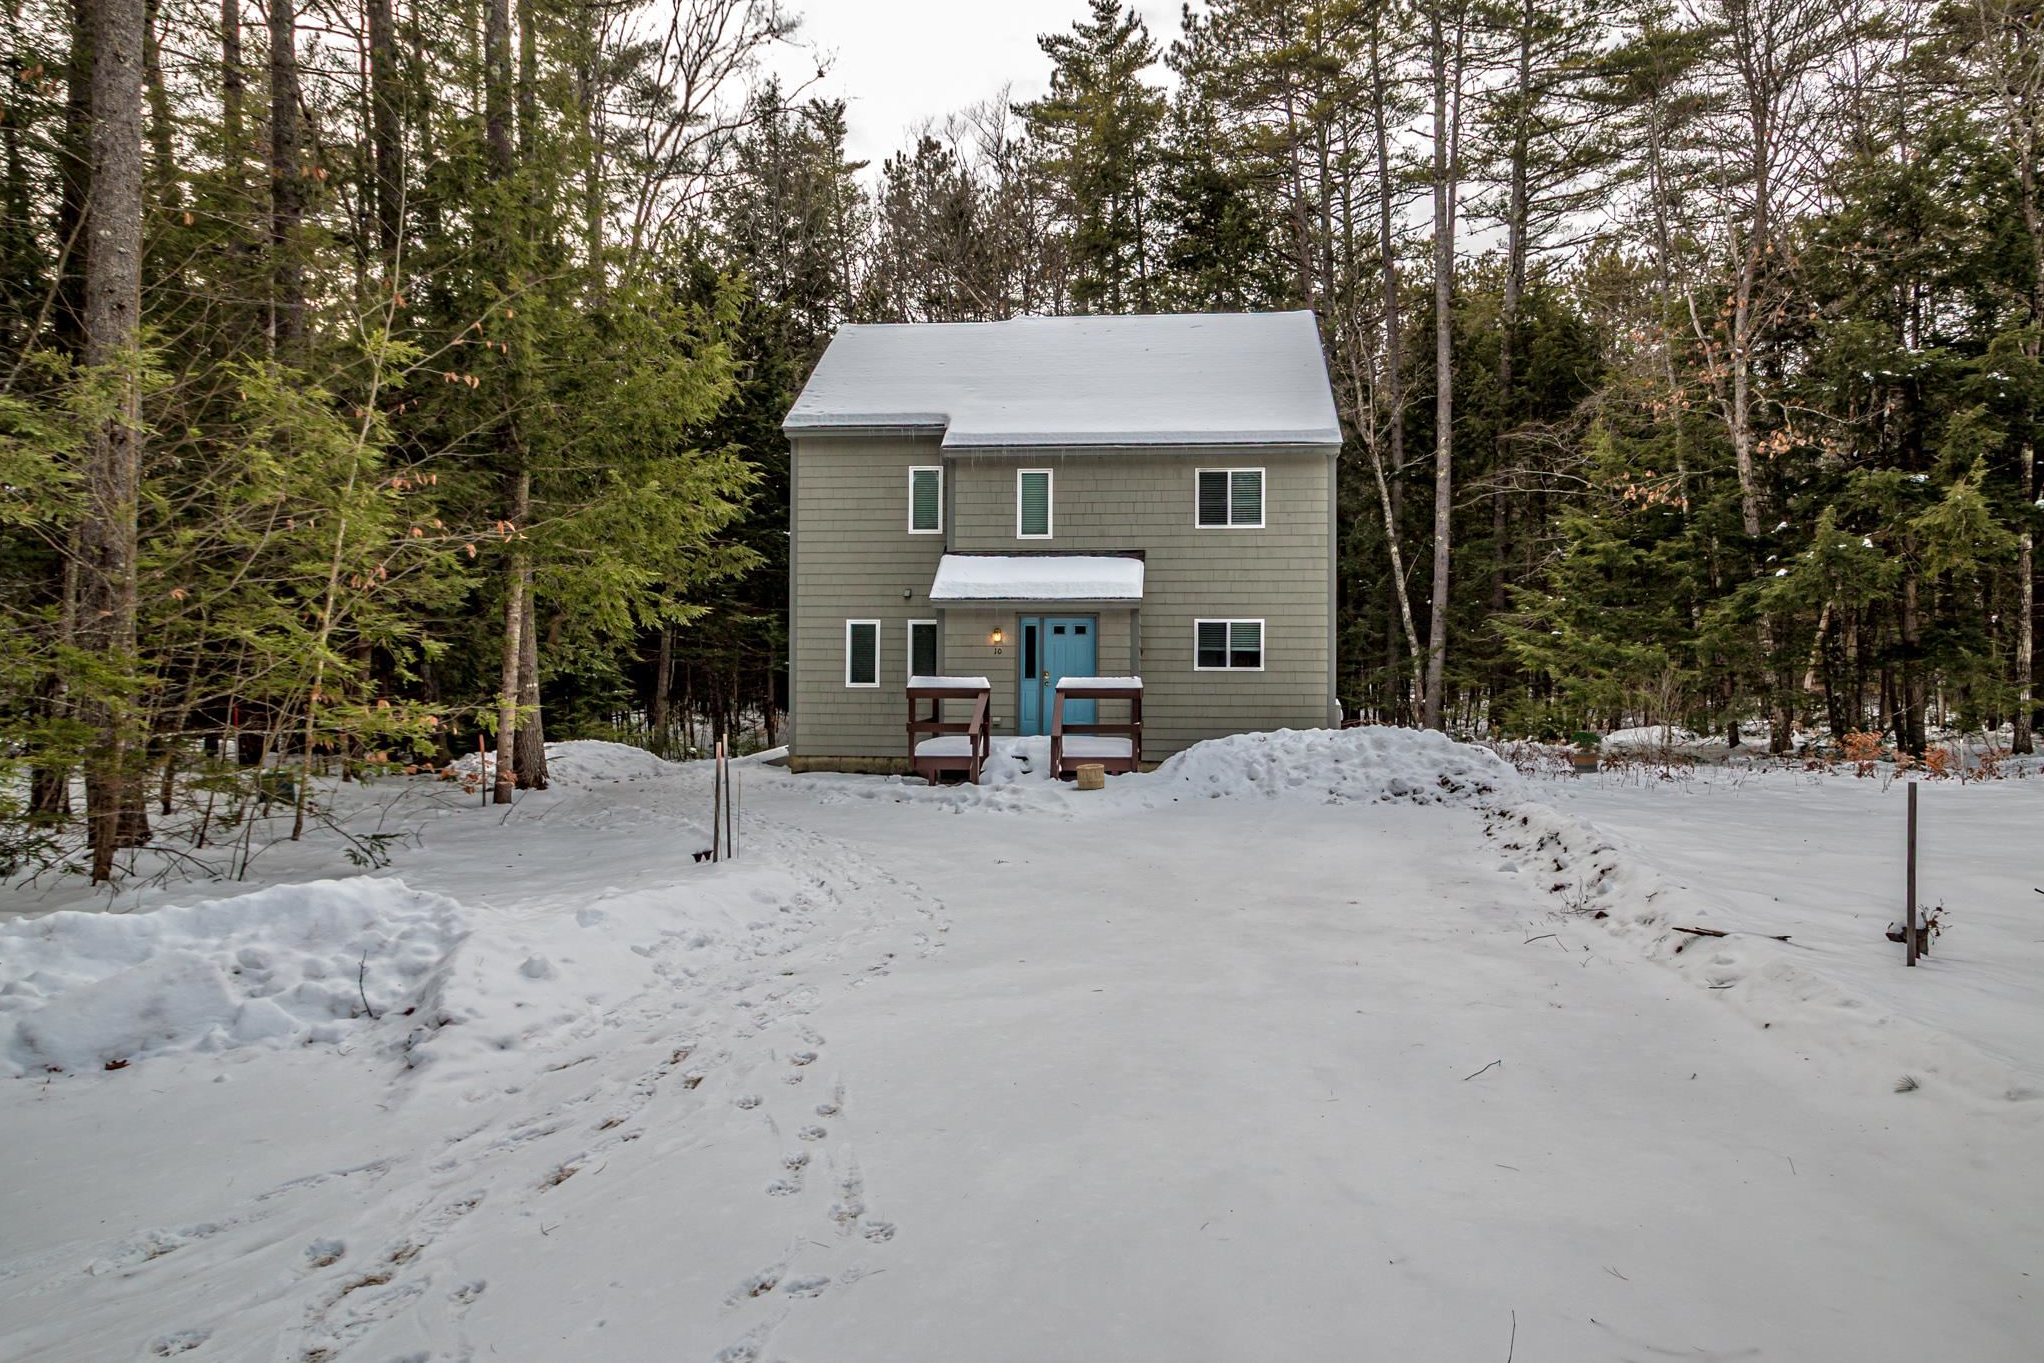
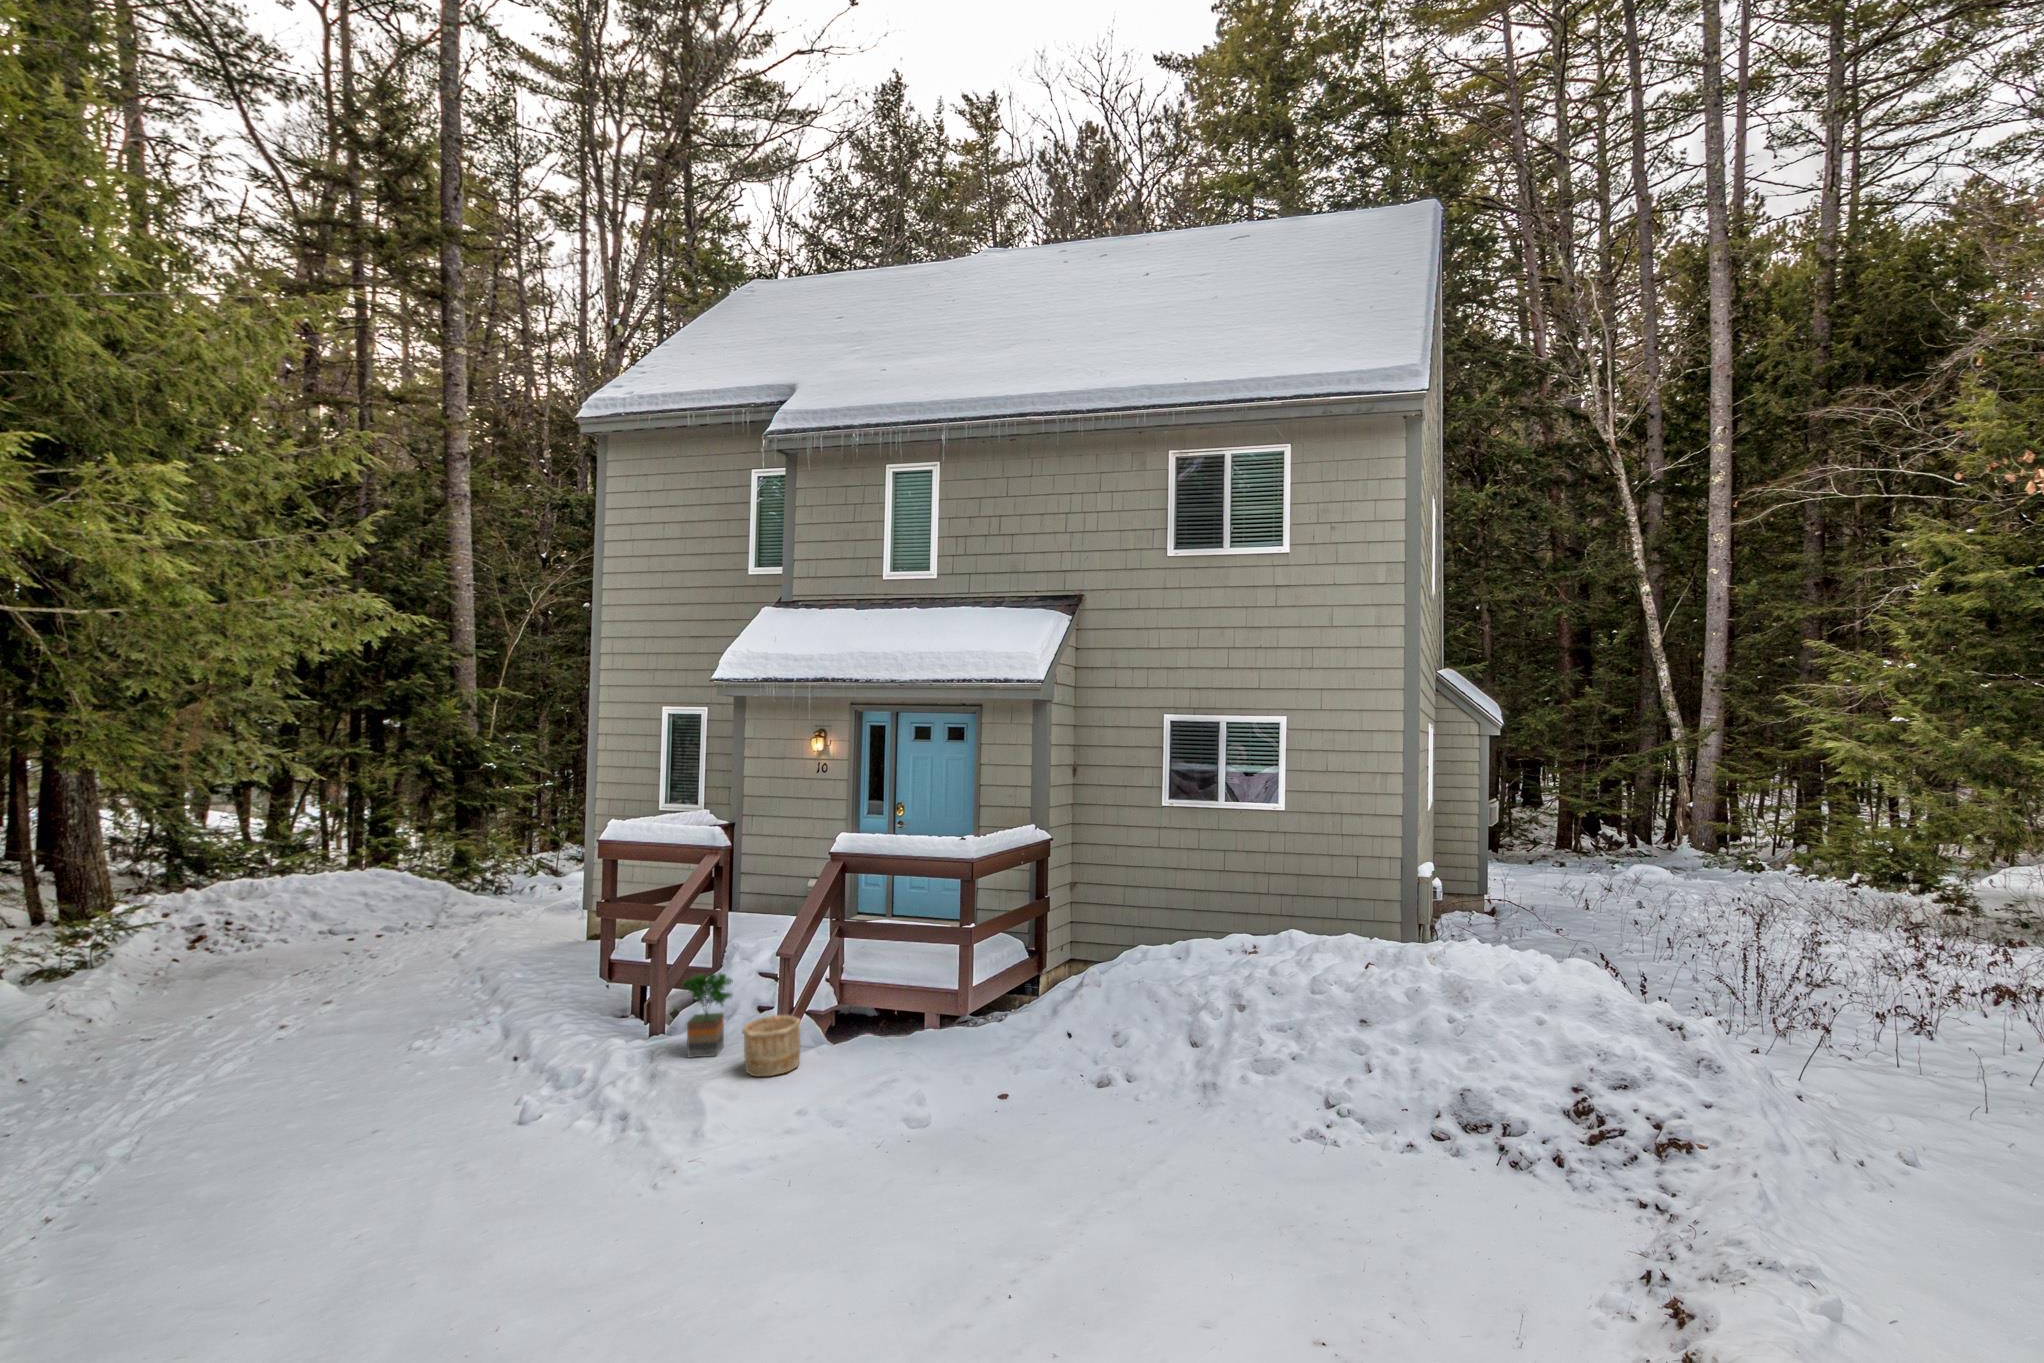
potted tree: present [1570,732,1602,773] -> present [682,973,733,1058]

